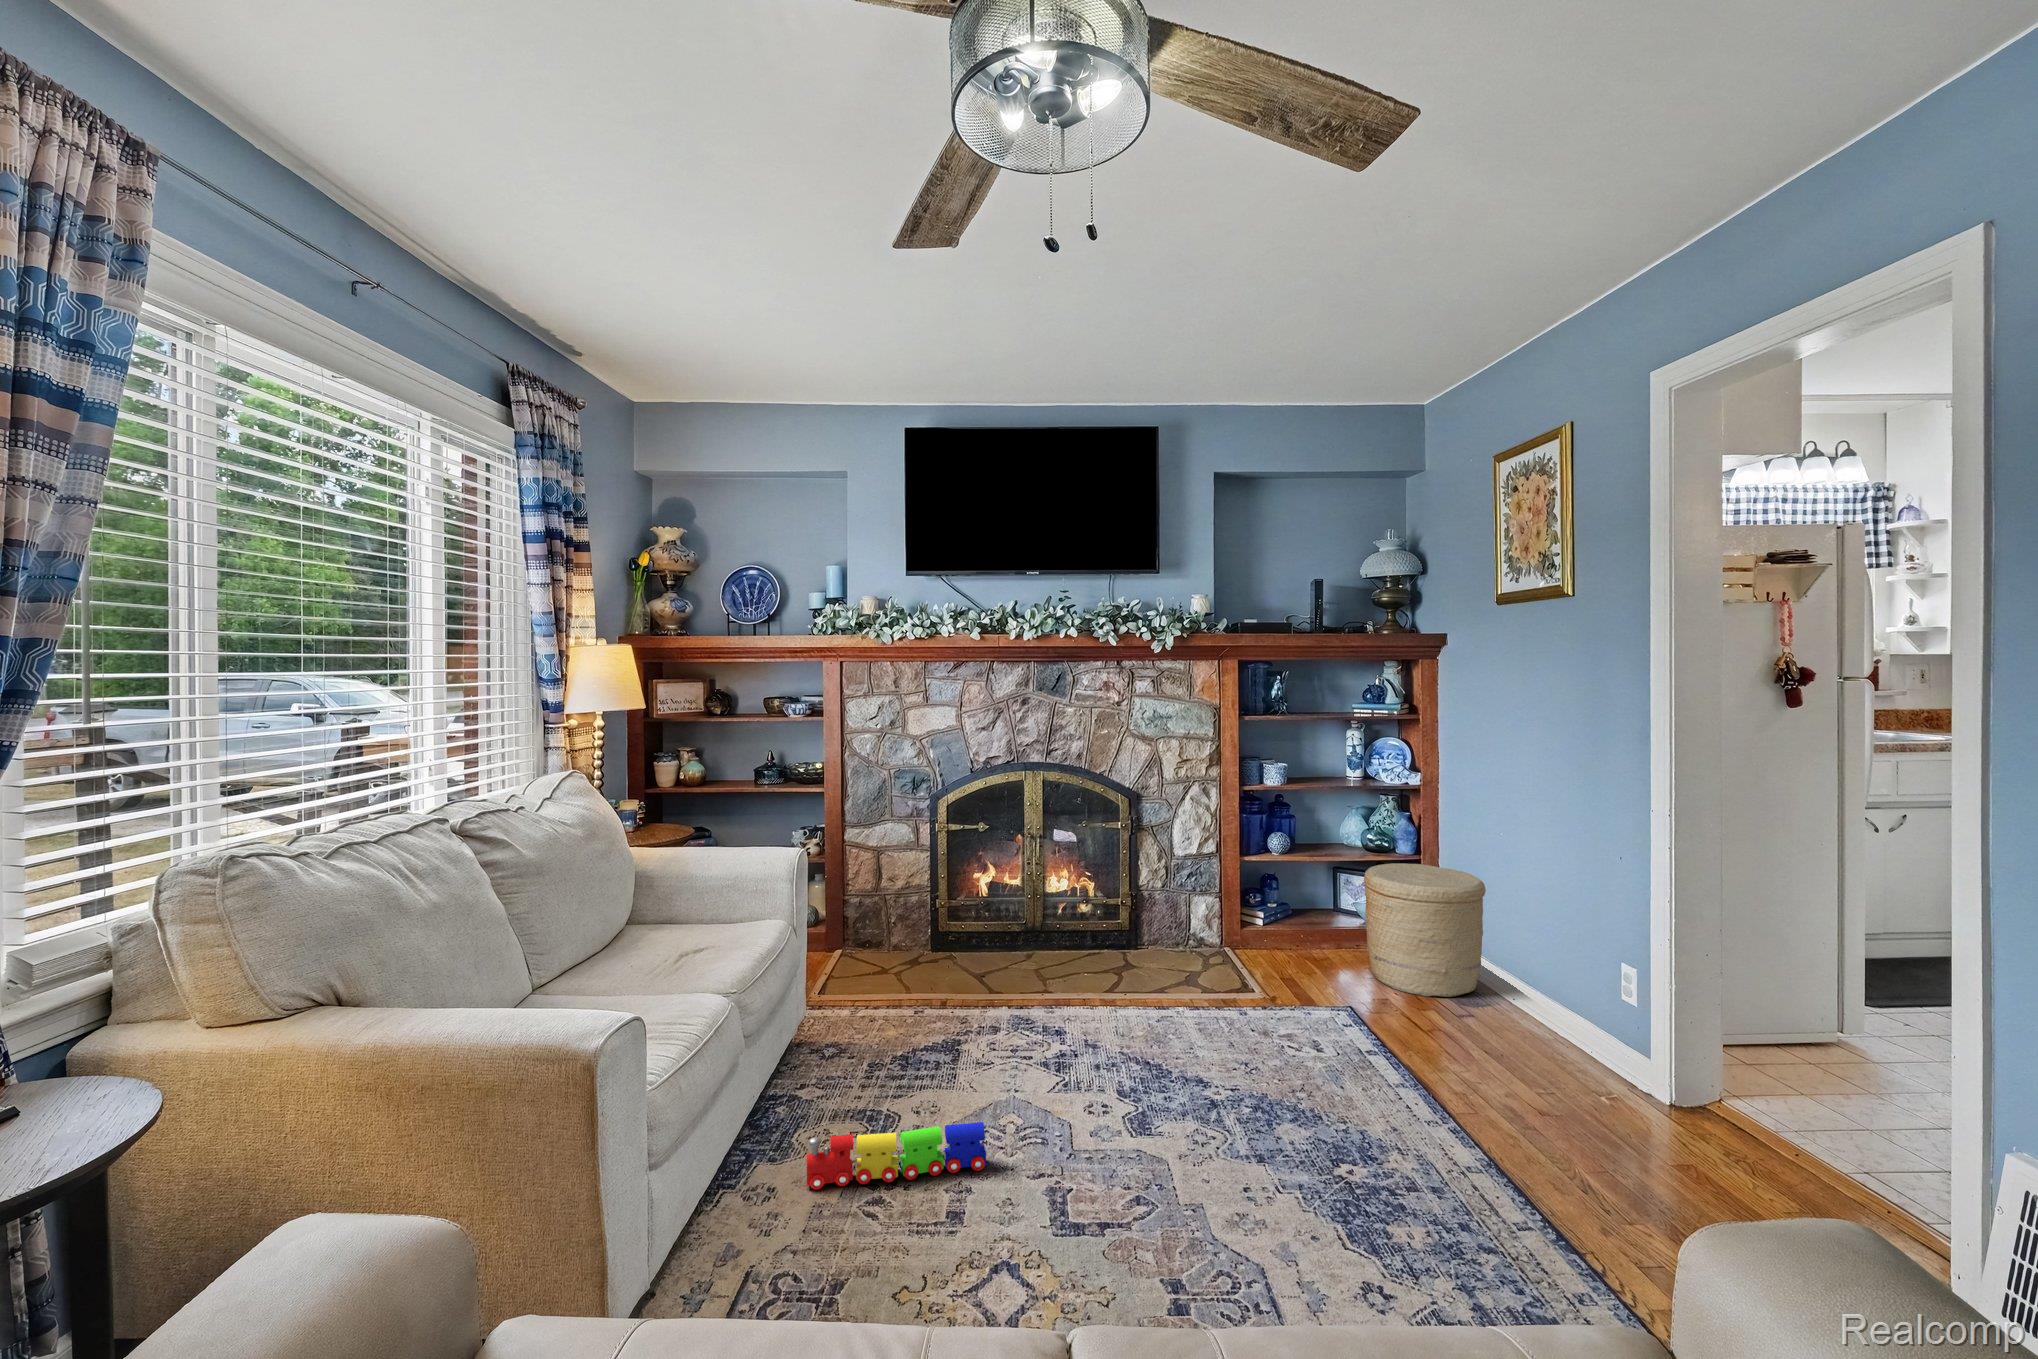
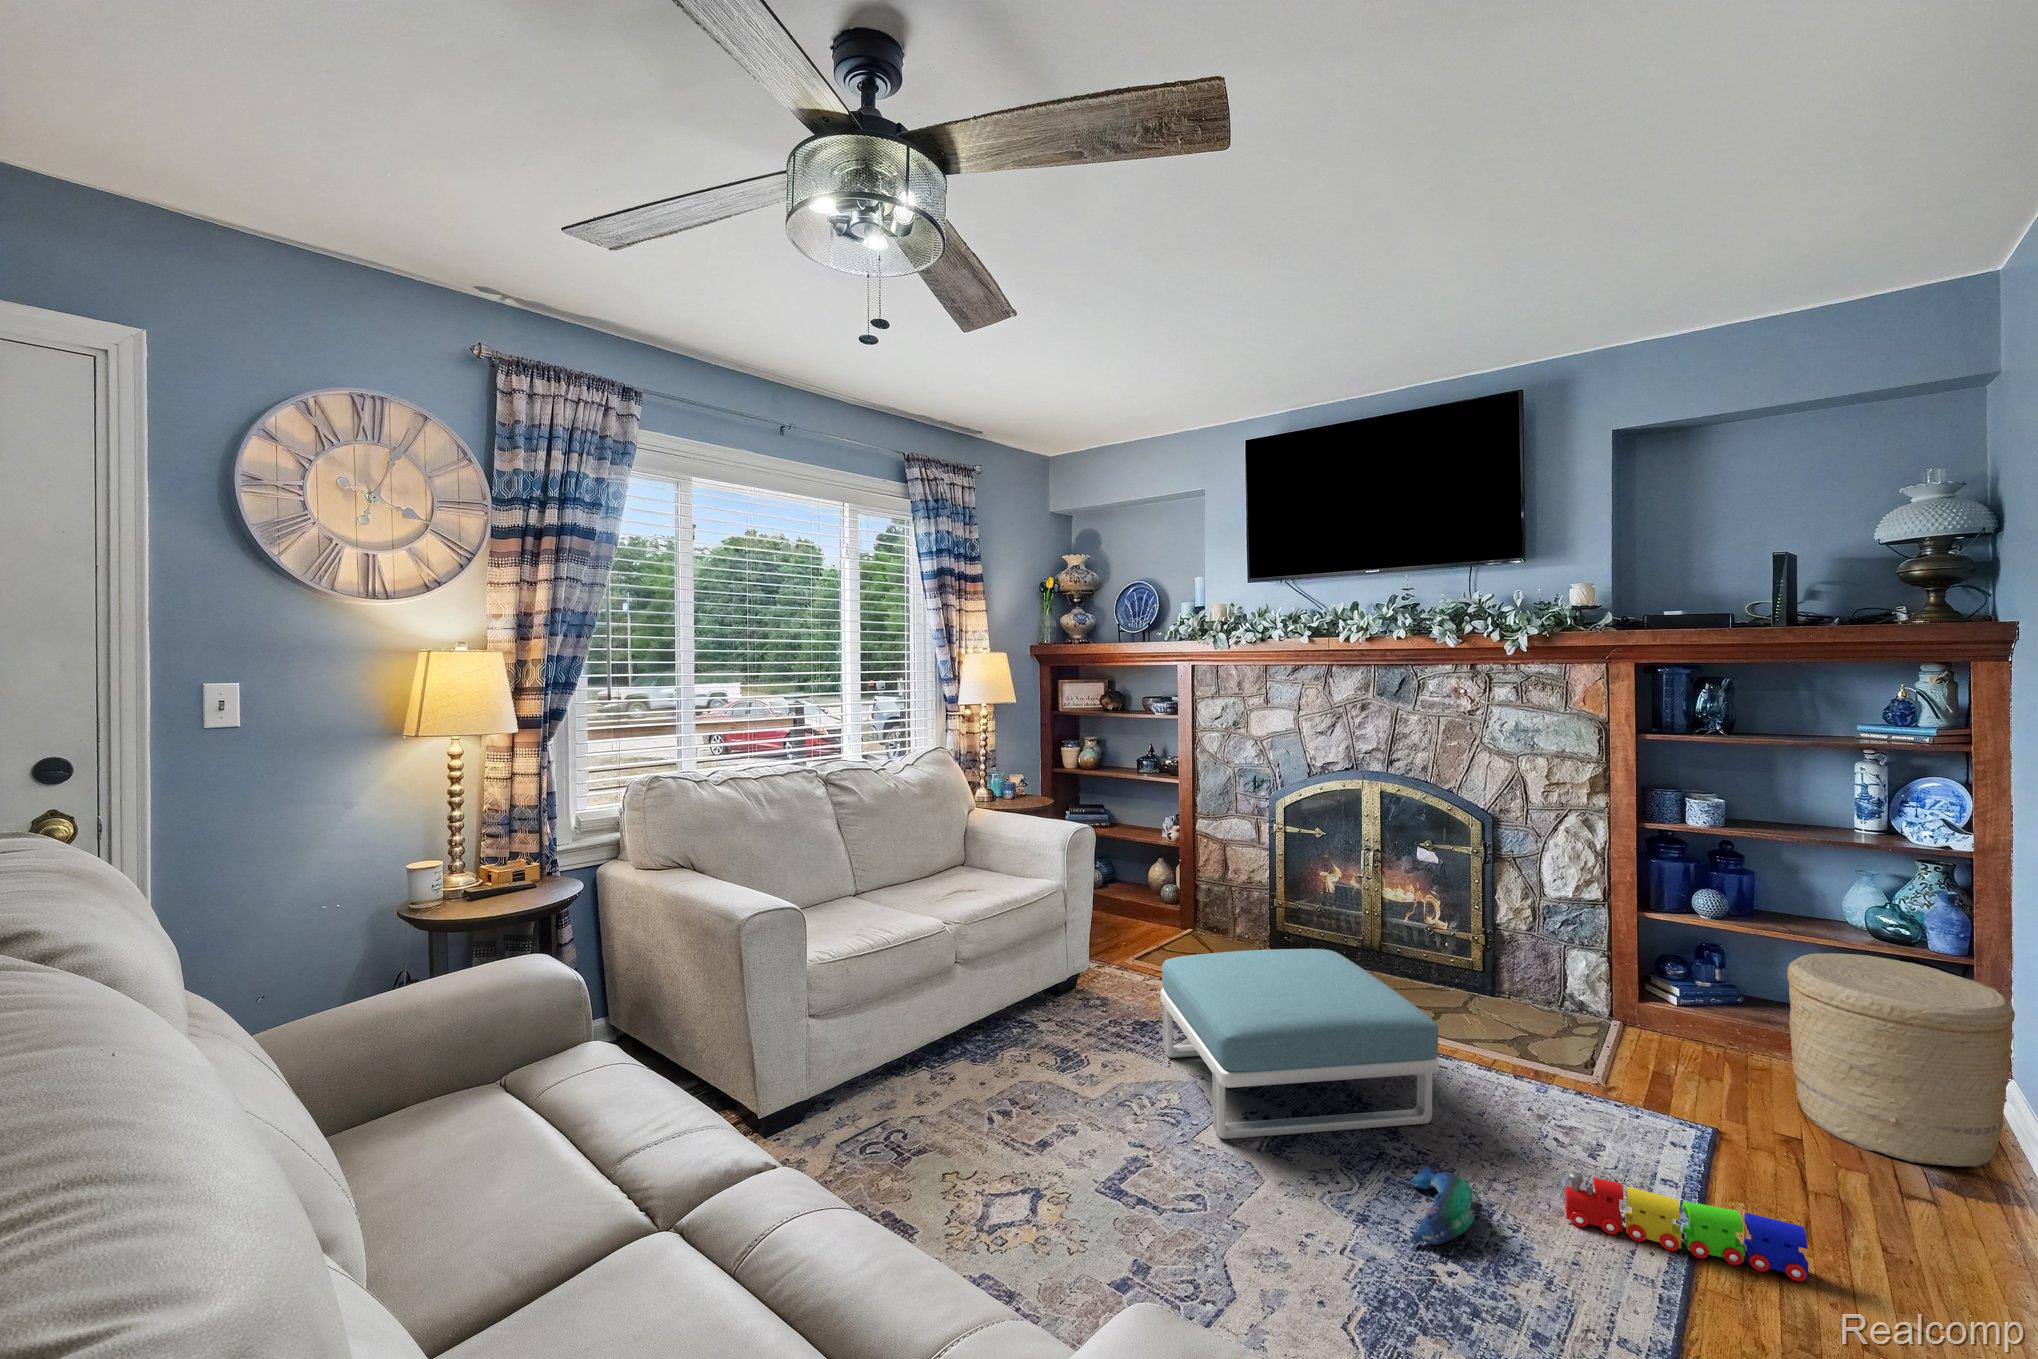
footstool: none [951,932,1231,1137] -> present [1161,949,1439,1139]
plush toy: none [1262,1094,1343,1163] -> present [1410,1167,1483,1245]
toy train: present [807,1122,987,1190] -> present [1565,1172,1808,1281]

